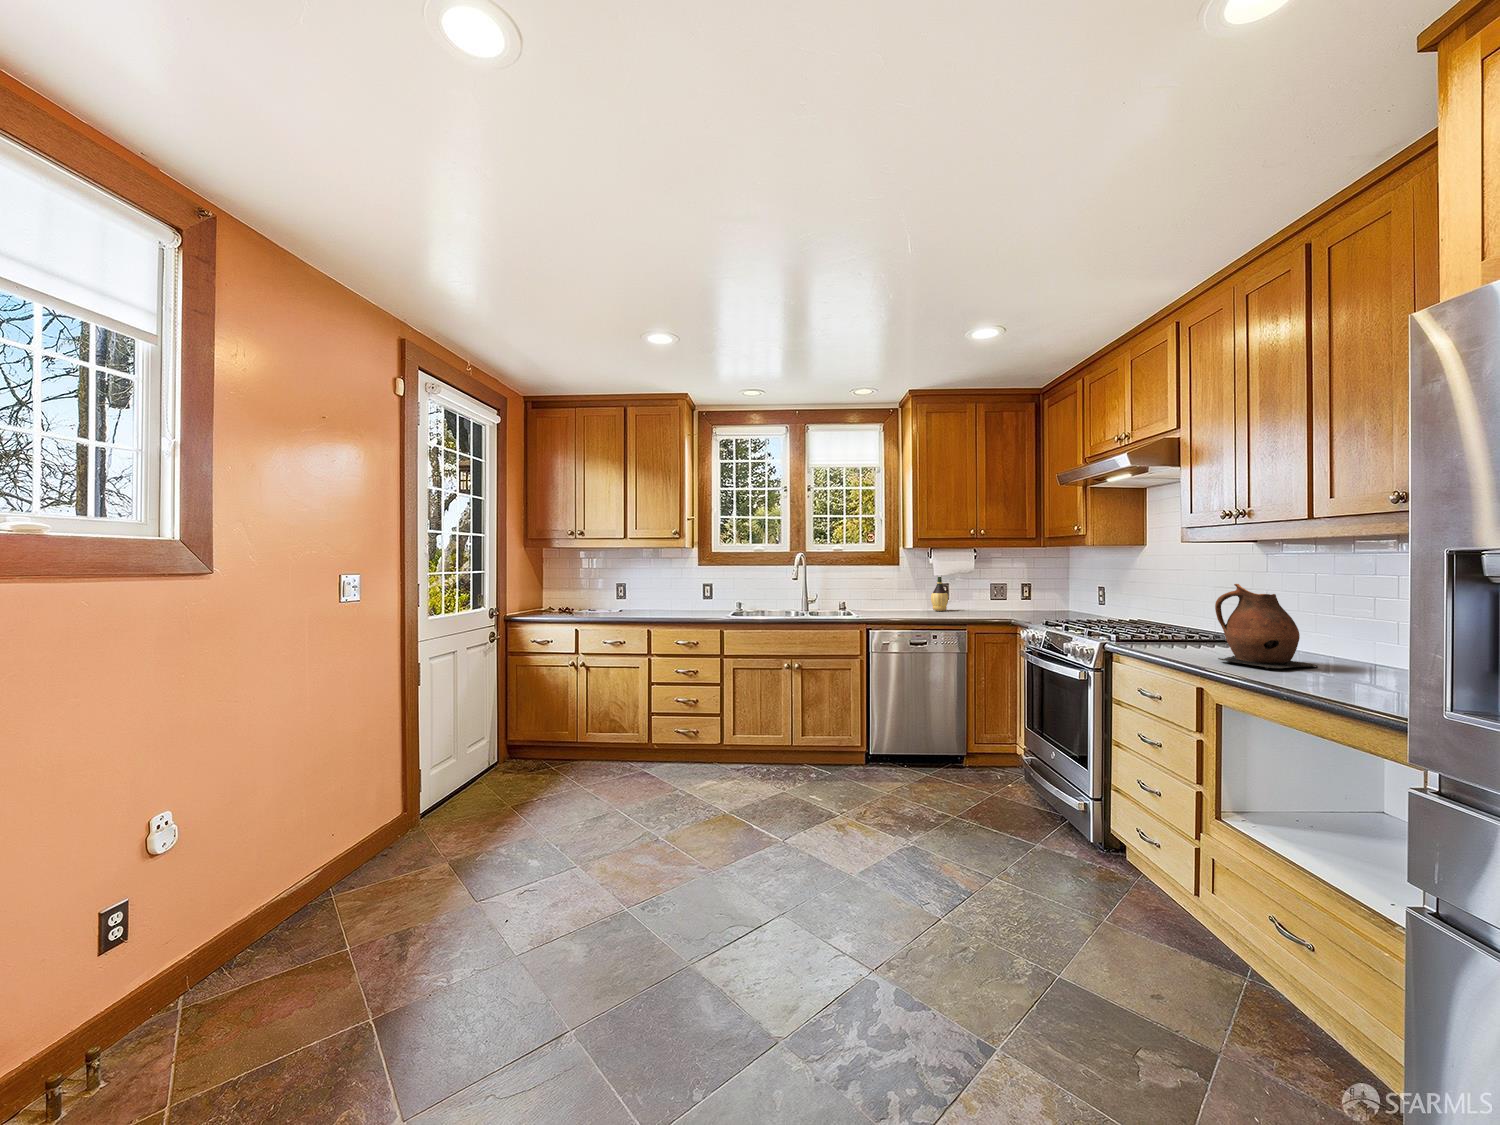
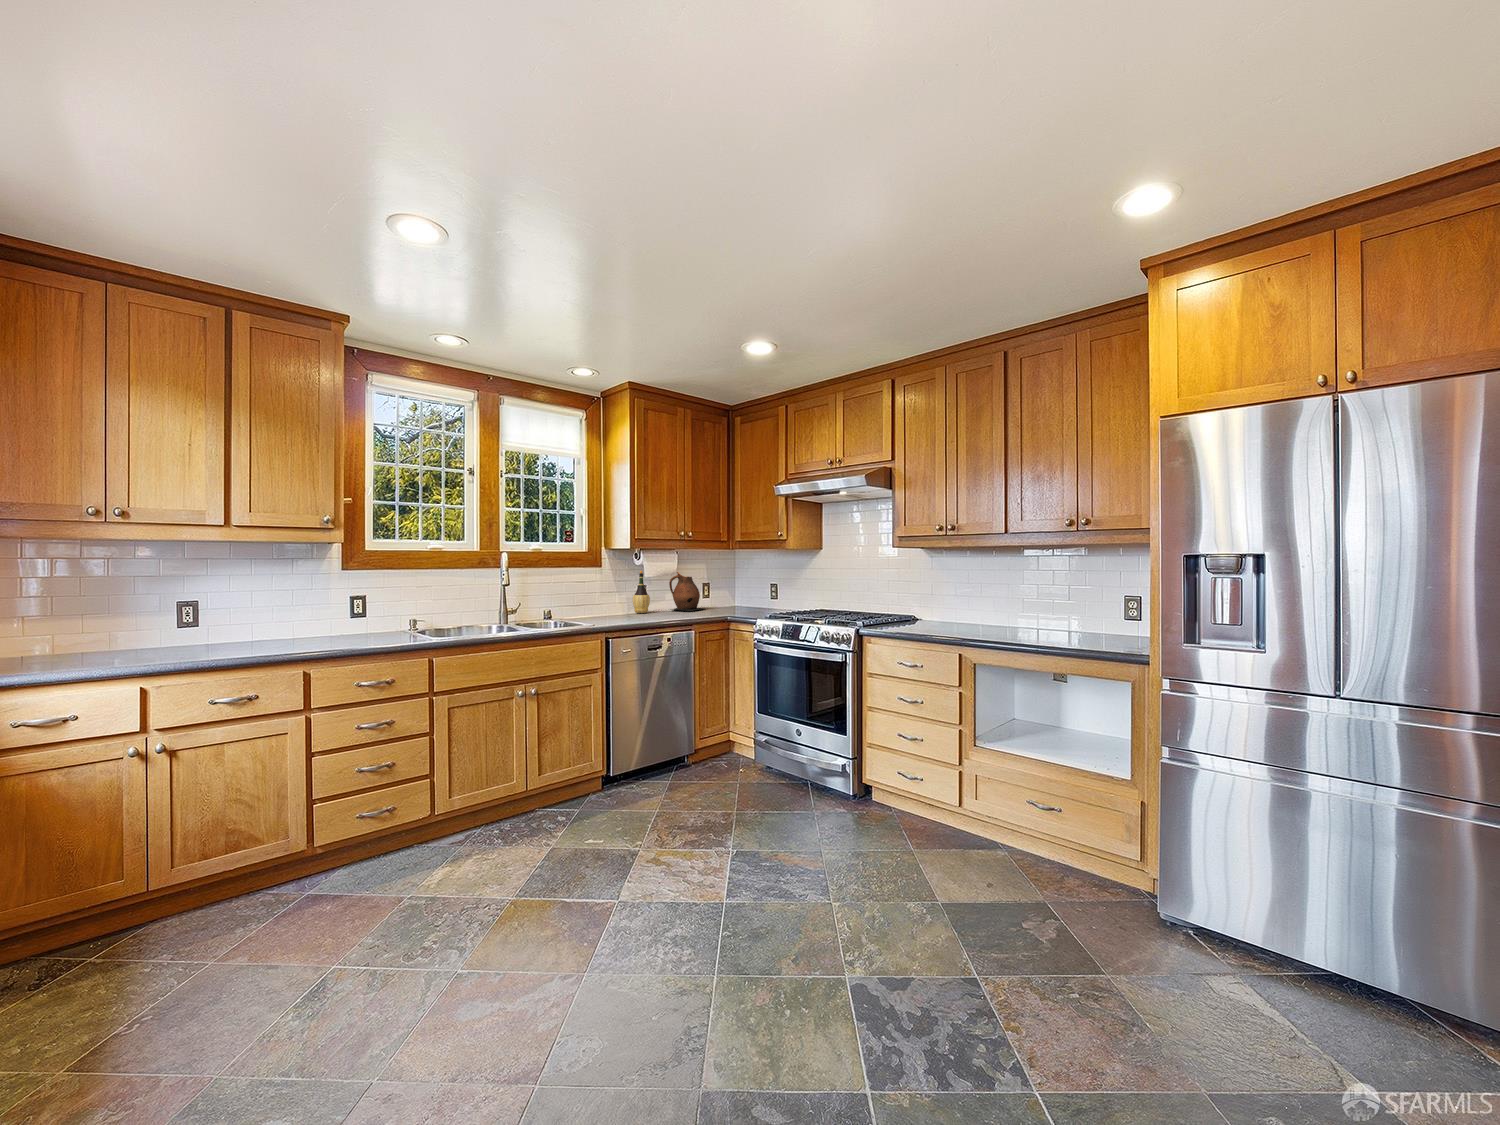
ceramic pitcher: present [1215,584,1318,669] -> present [669,572,705,611]

